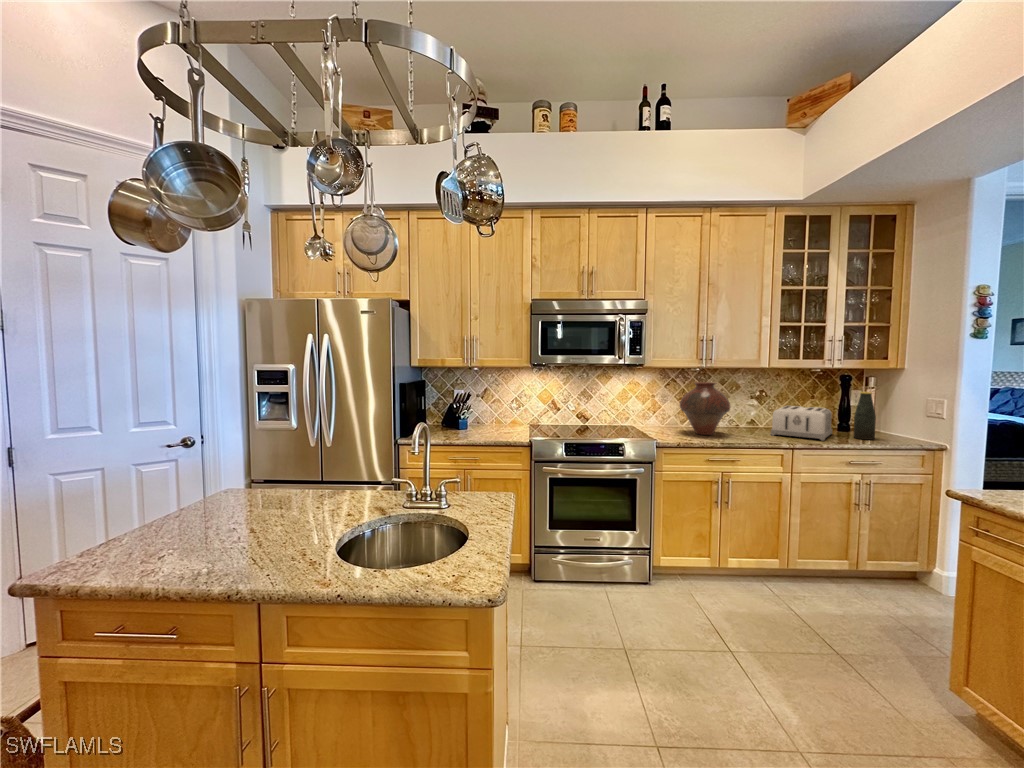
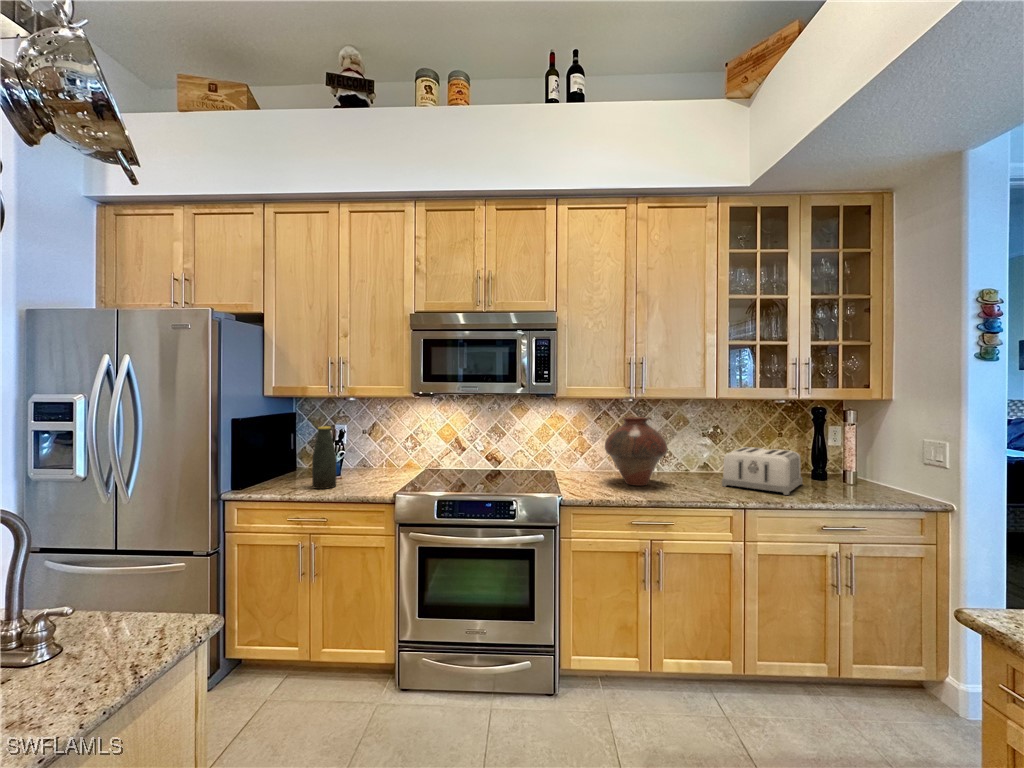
bottle: present [854,392,876,440] -> present [312,426,336,489]

